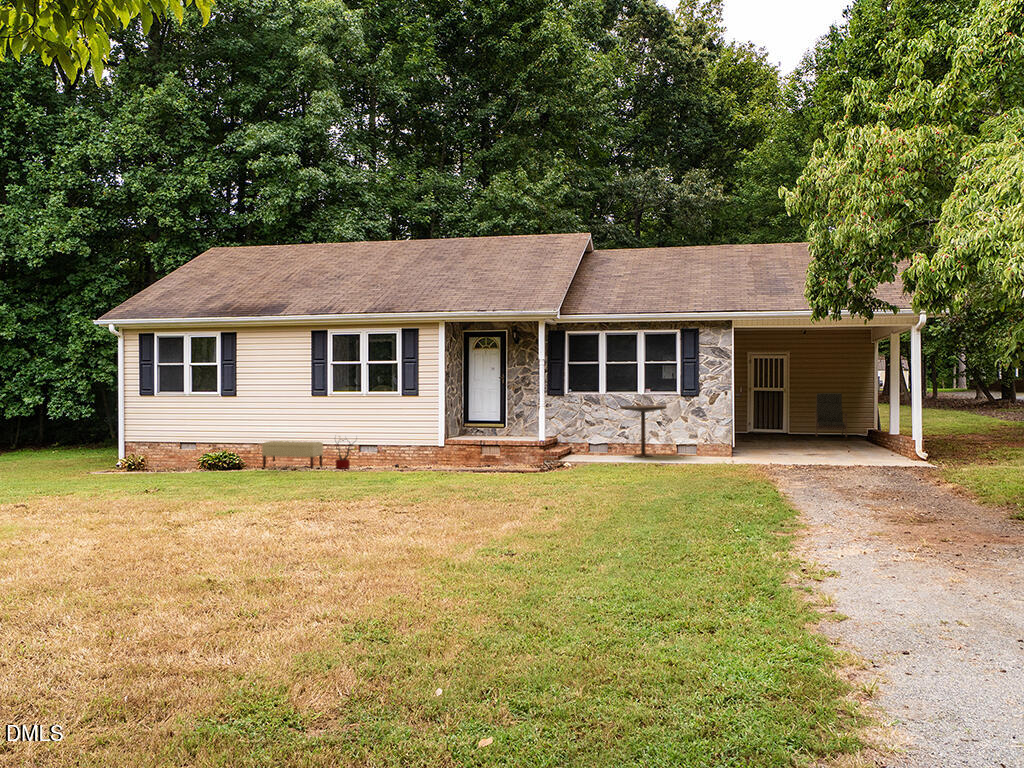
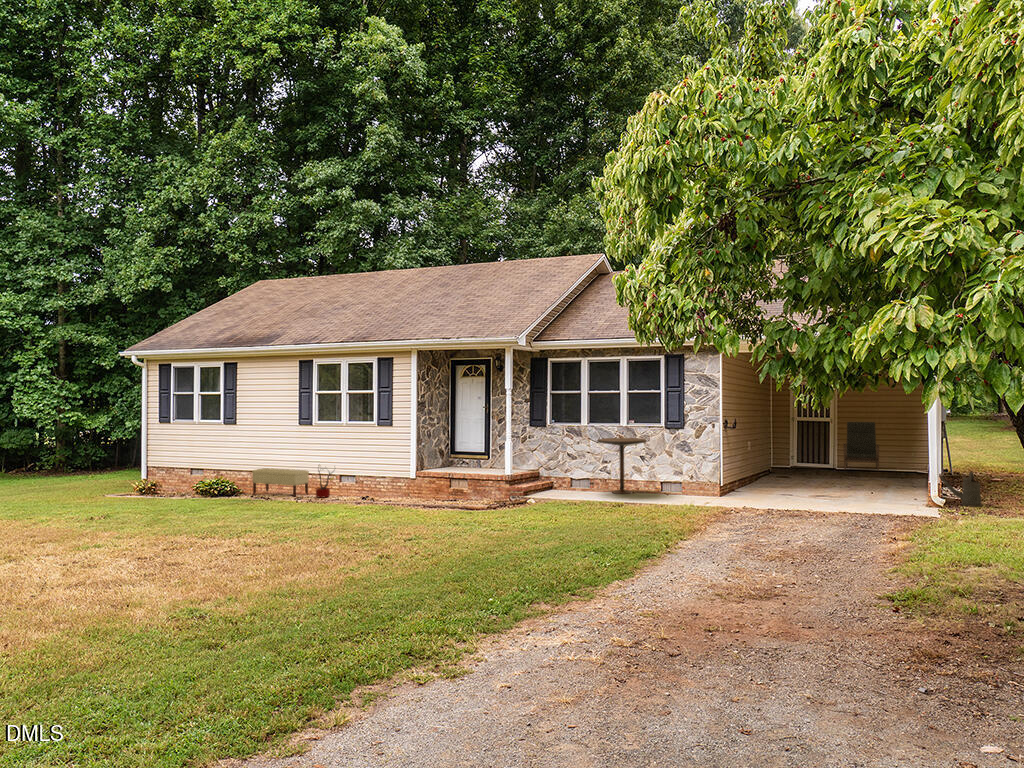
watering can: none [922,429,963,459] -> present [939,472,988,507]

